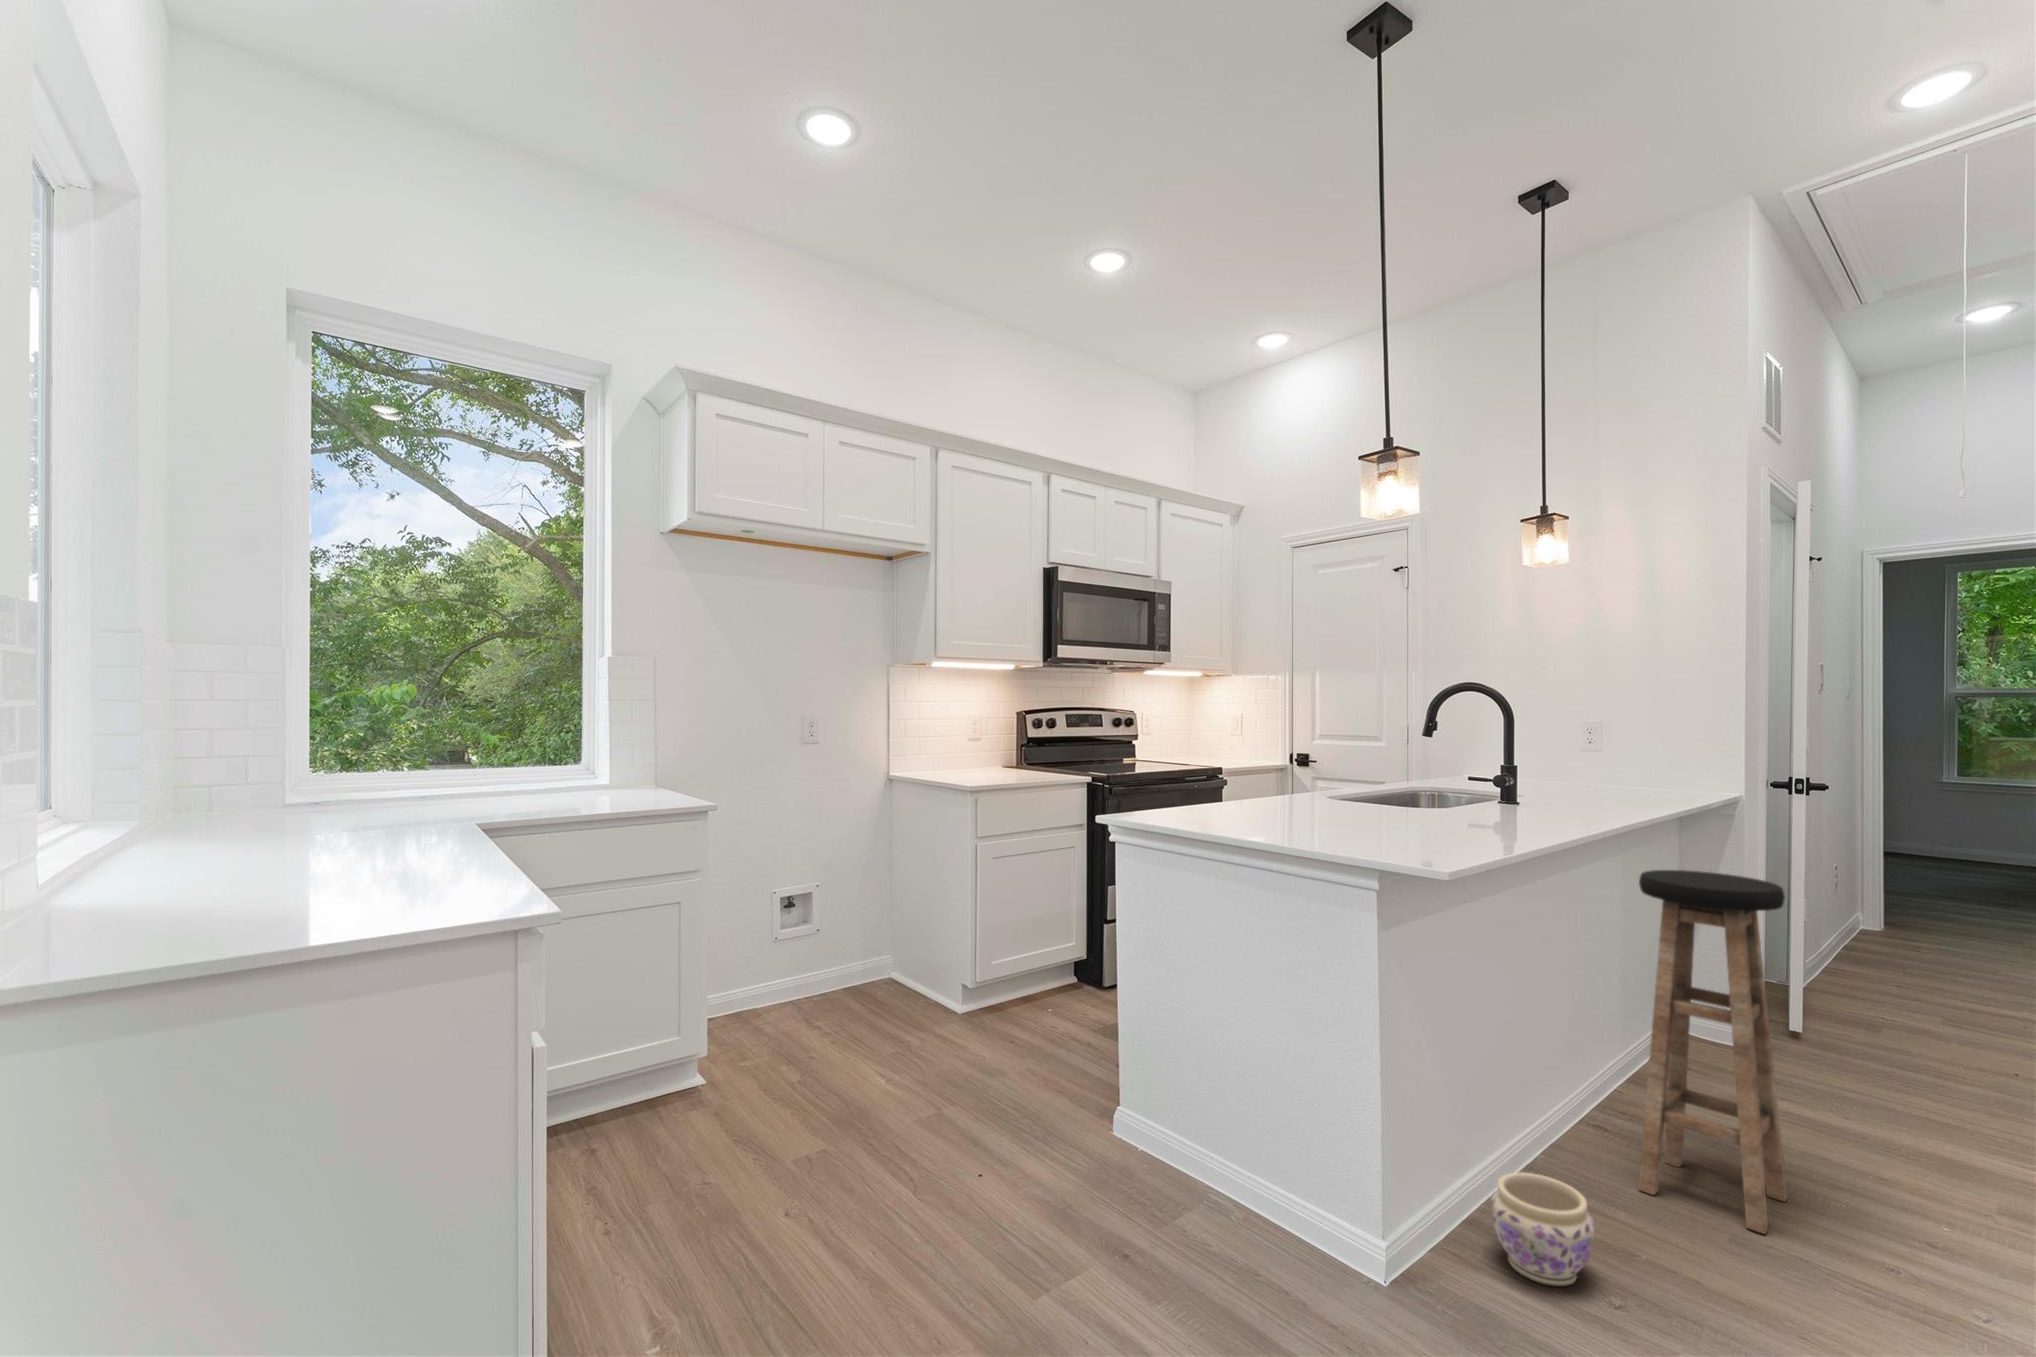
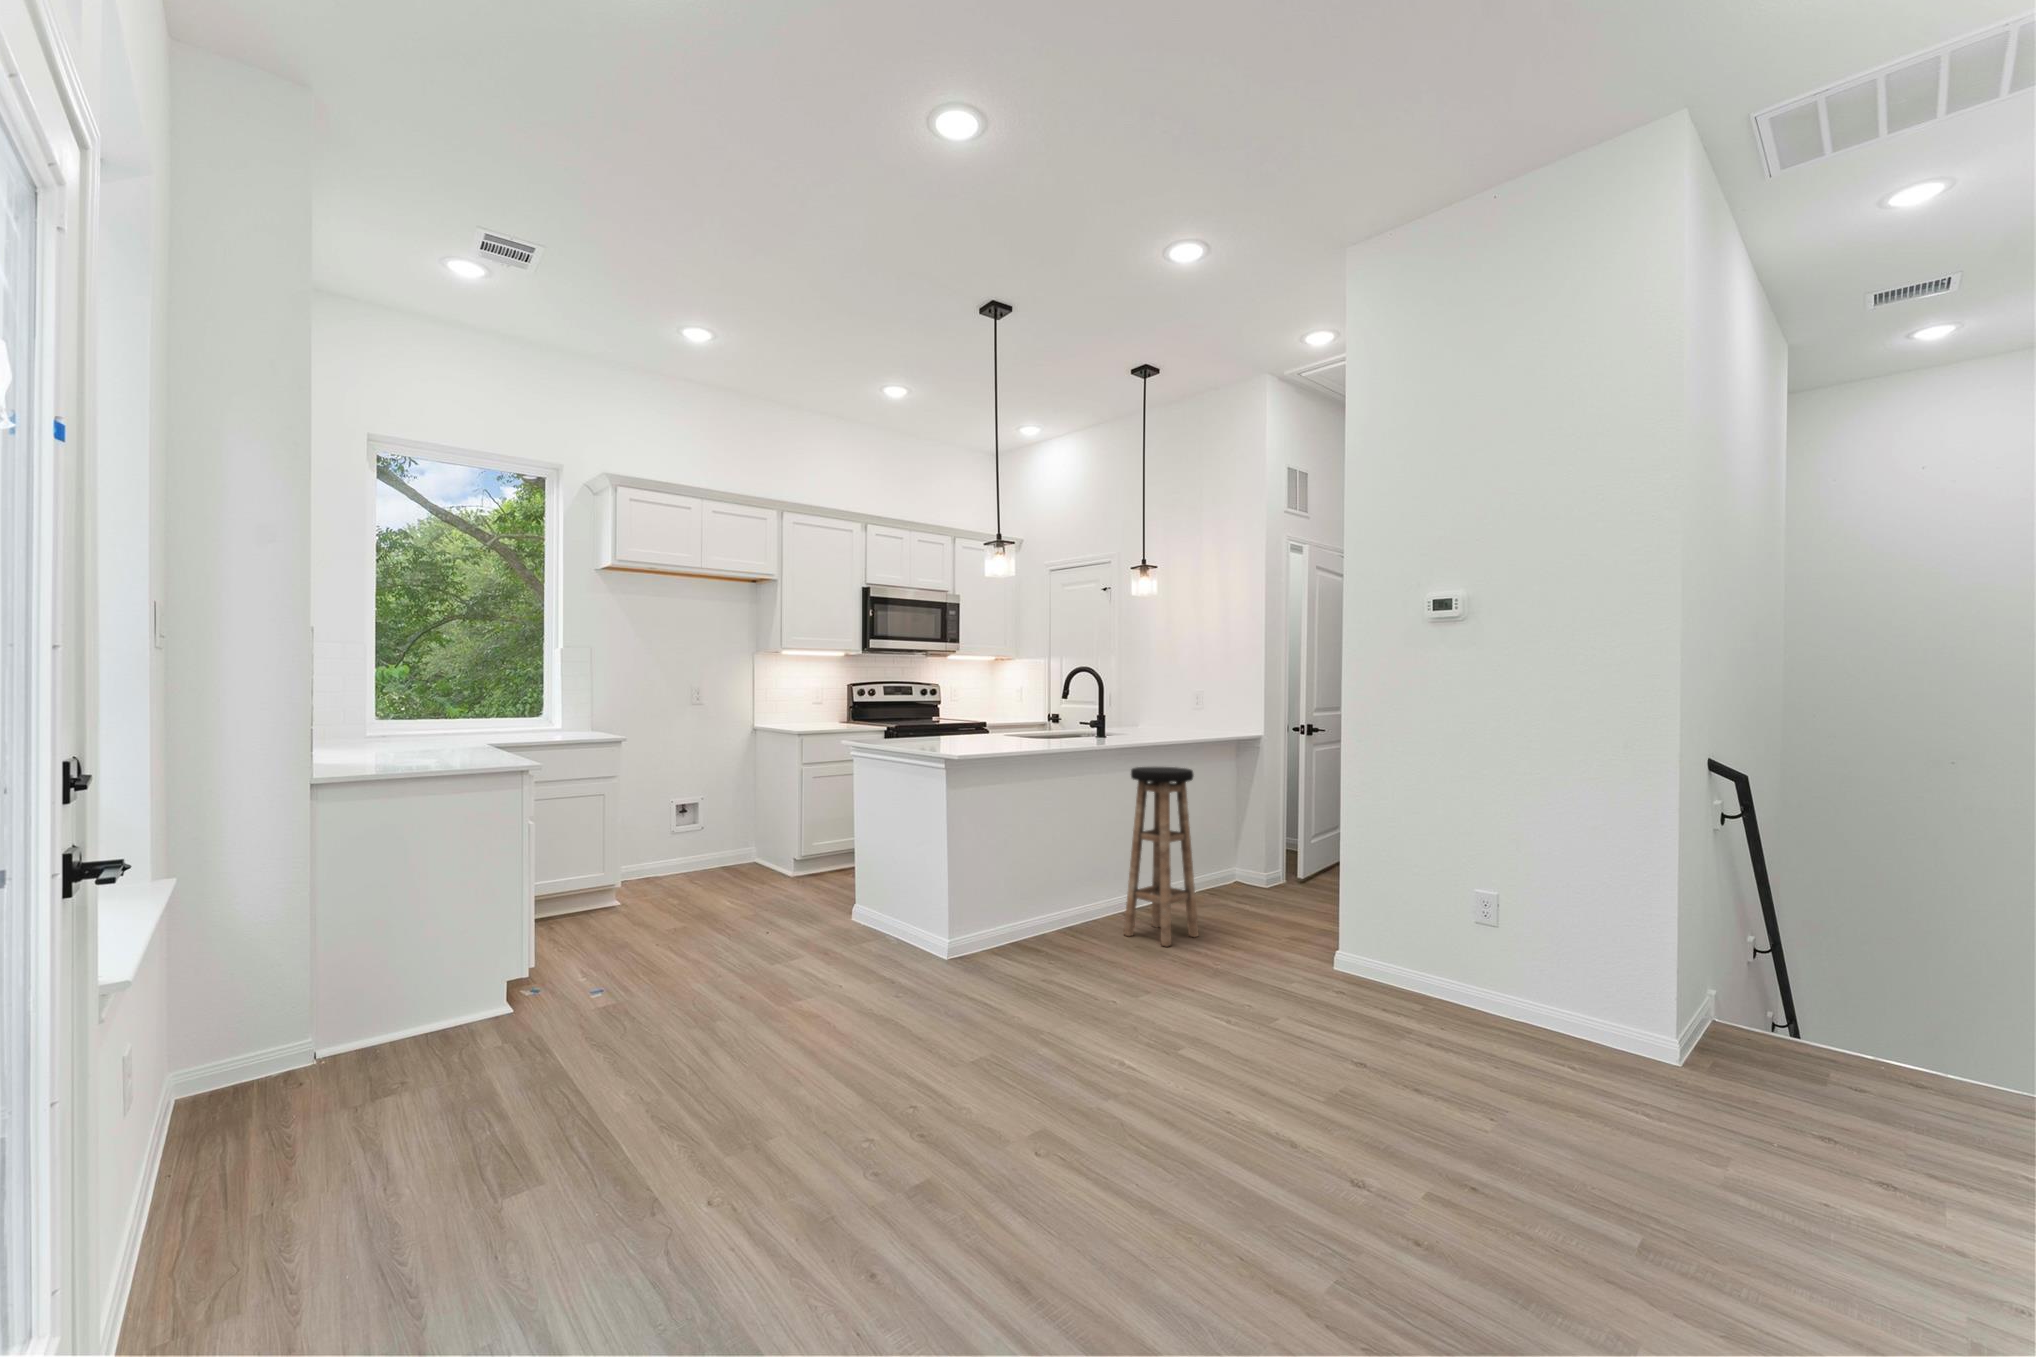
planter: present [1491,1173,1595,1287] -> none [1017,915,1062,963]

